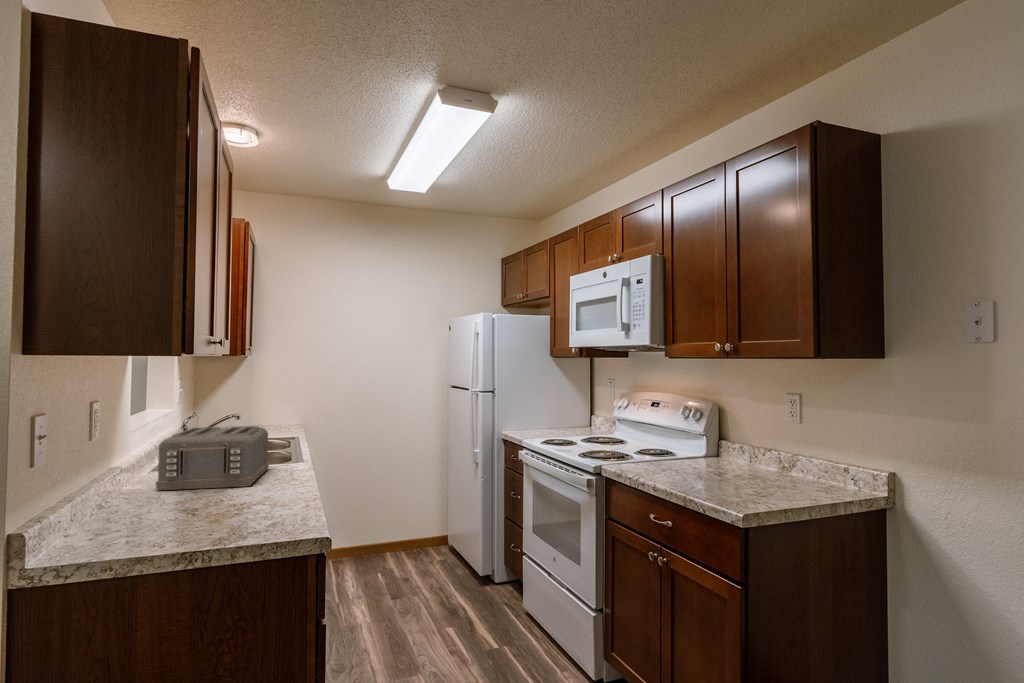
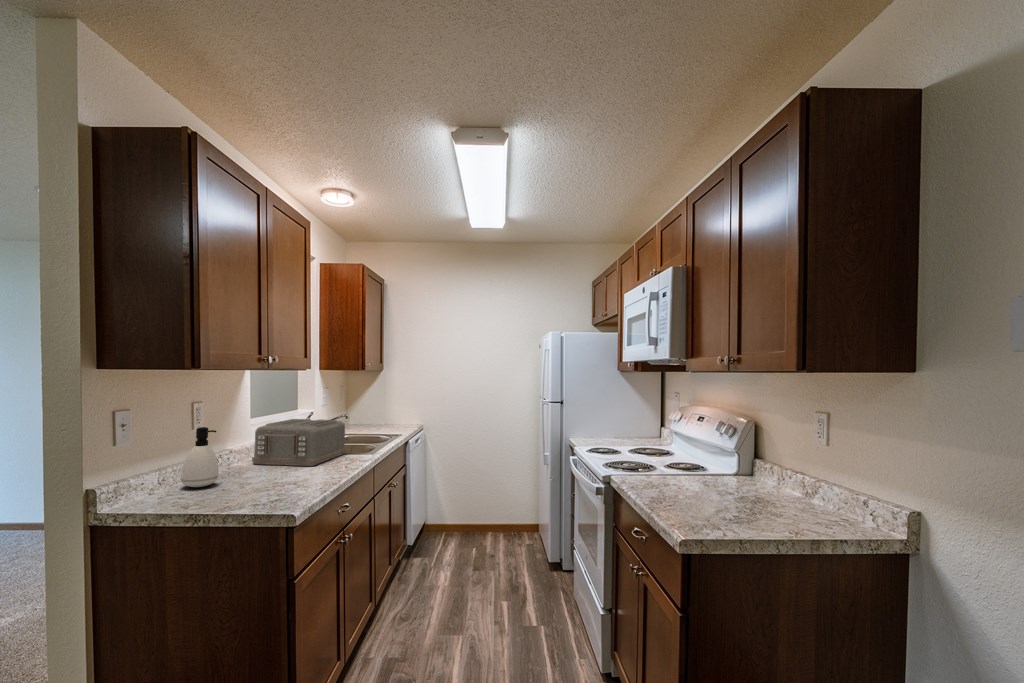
soap dispenser: none [103,441,156,524] -> present [181,427,219,487]

